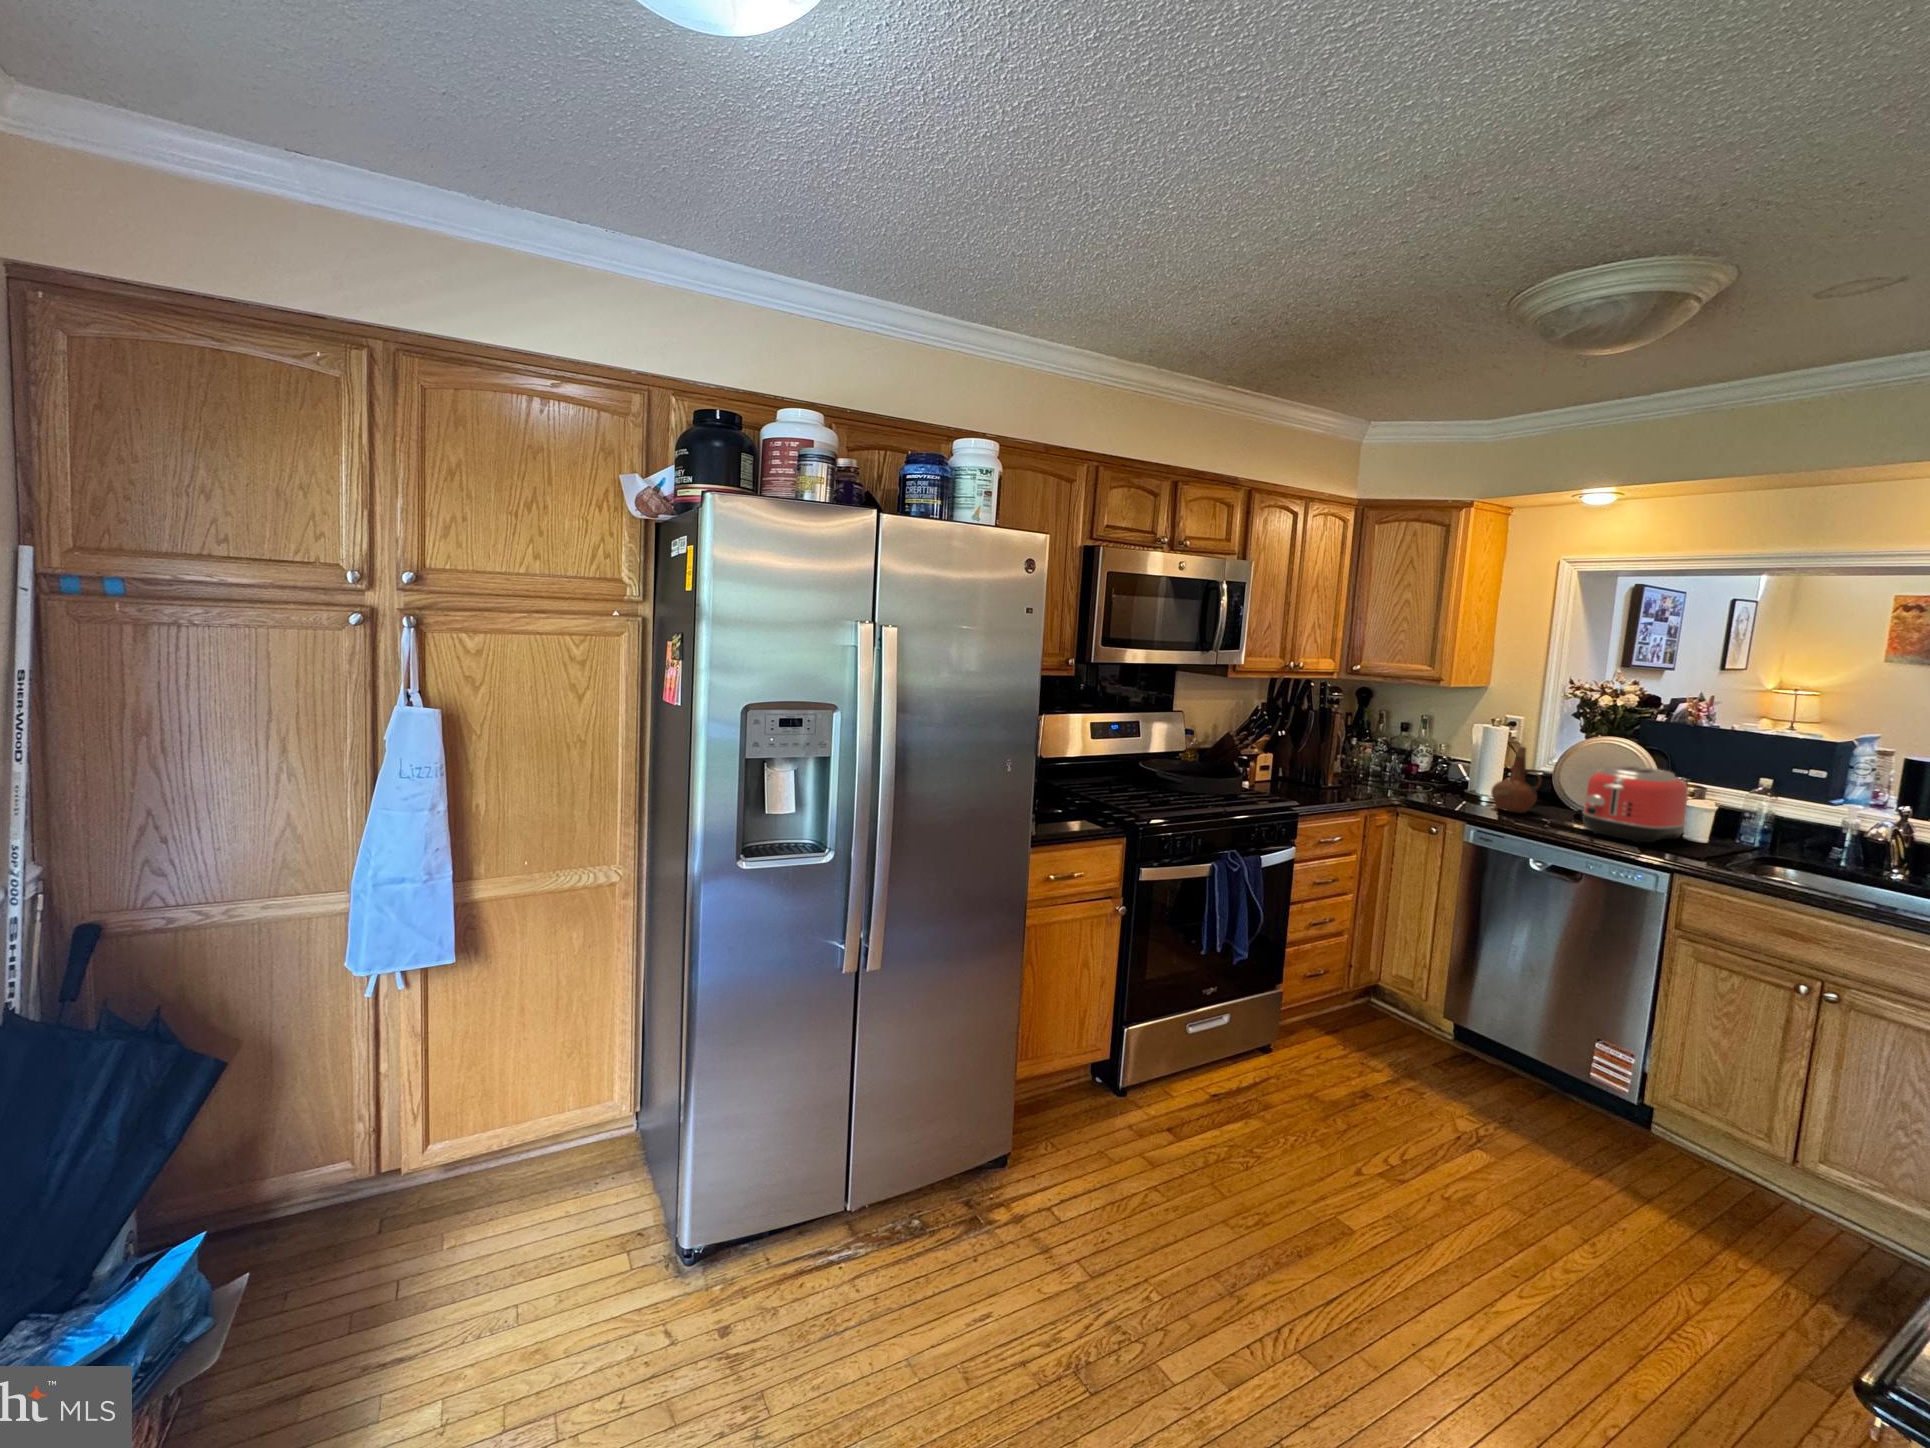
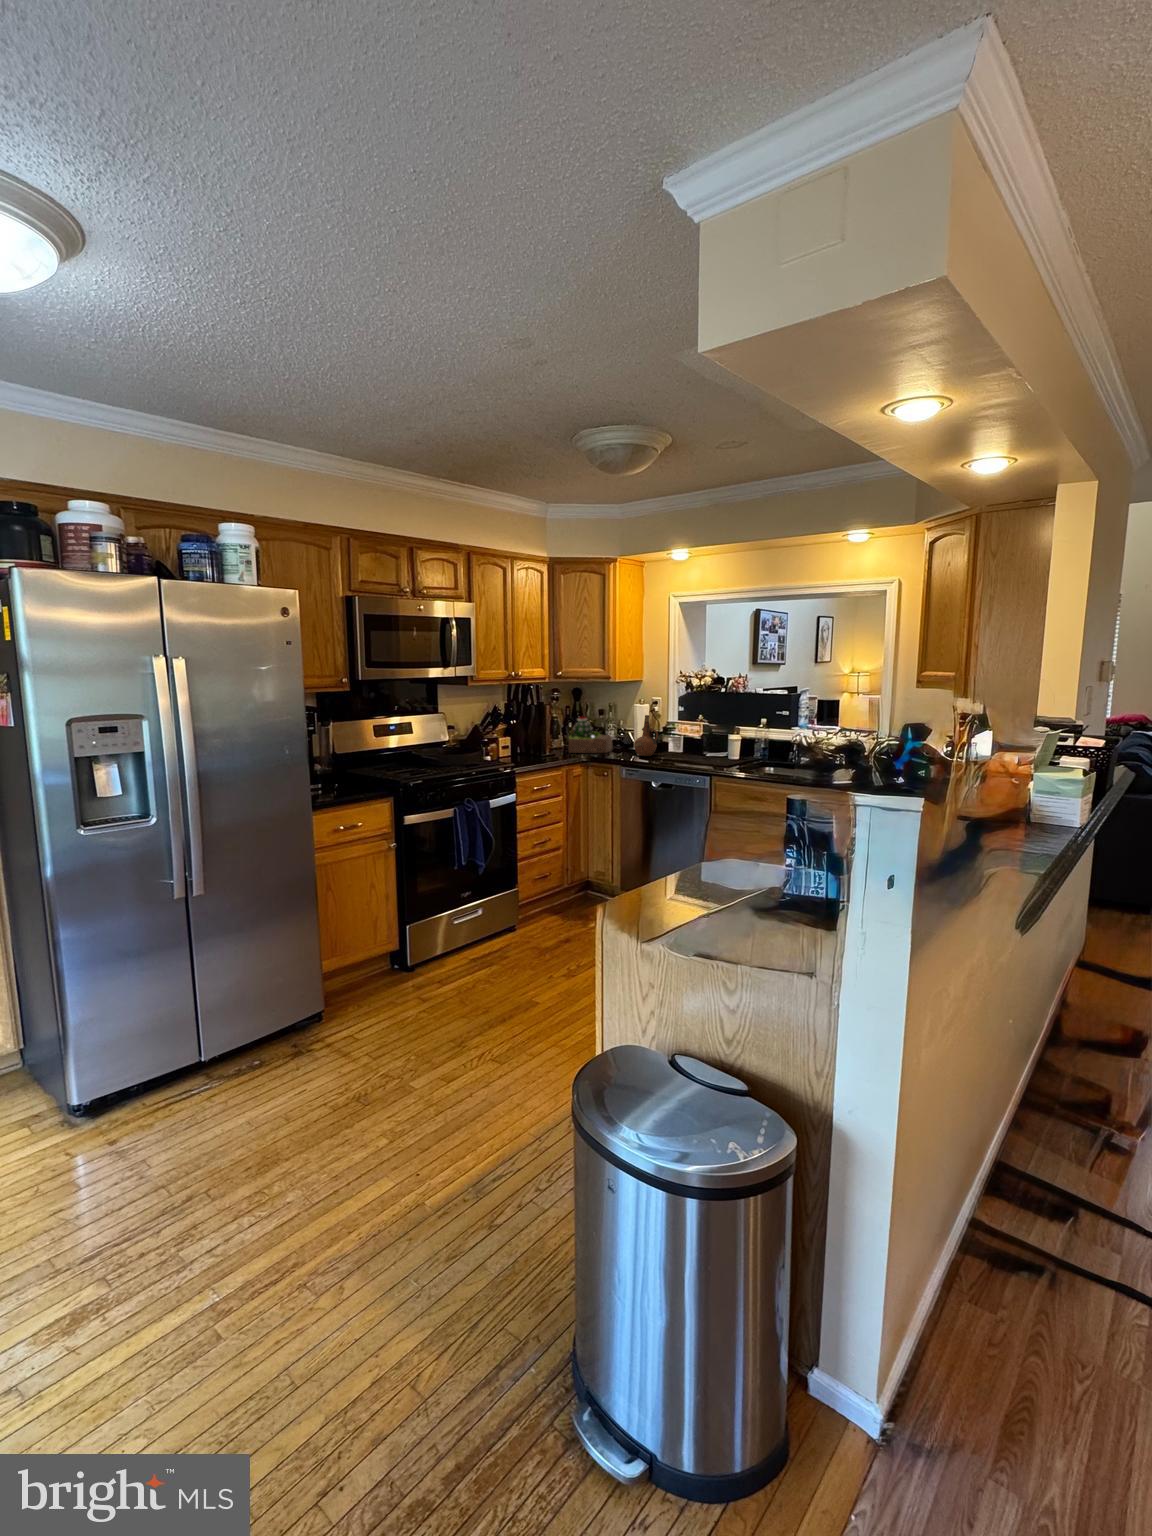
succulent plant: none [1363,734,1436,794] -> present [569,717,612,753]
toaster: present [1583,766,1688,843] -> none [672,719,721,763]

